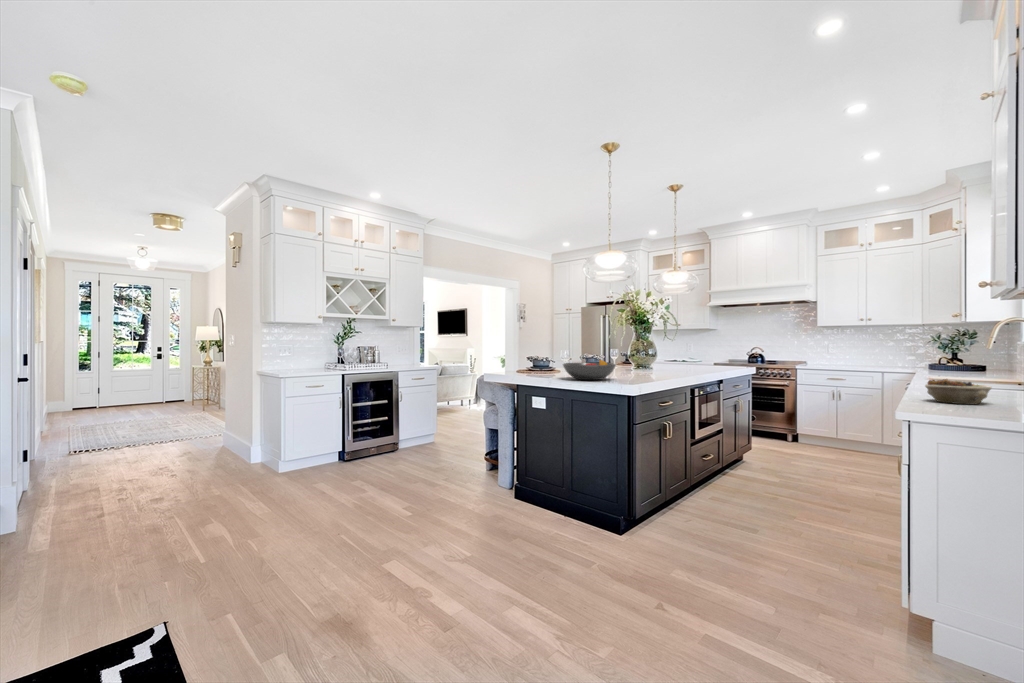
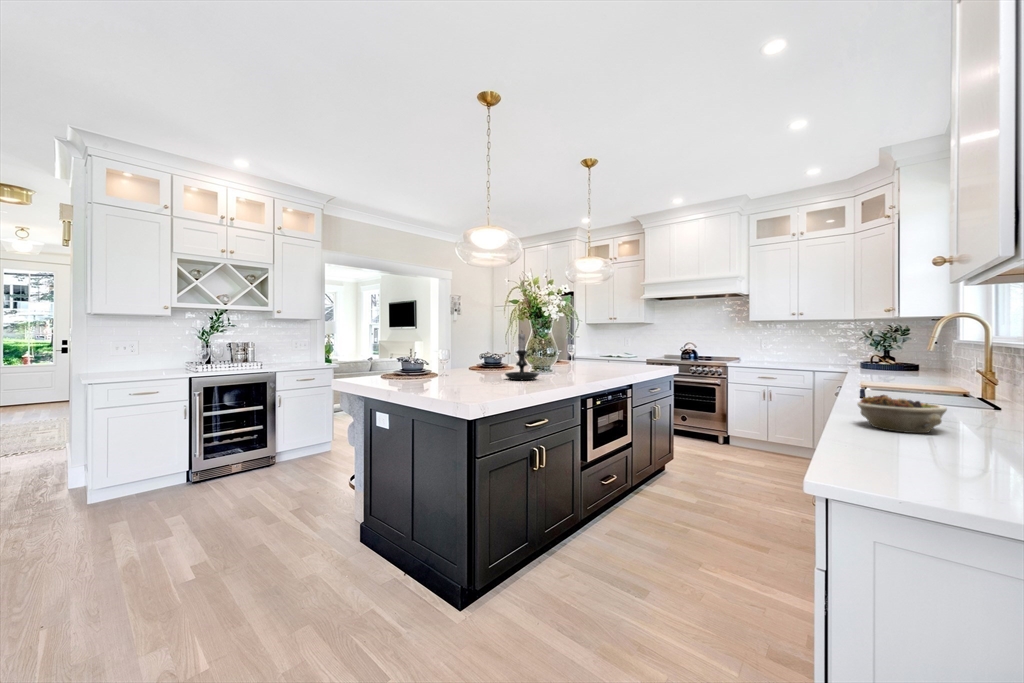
candle holder: none [618,335,647,375] -> present [505,334,539,380]
fruit bowl: present [563,360,616,380] -> none [415,362,485,390]

